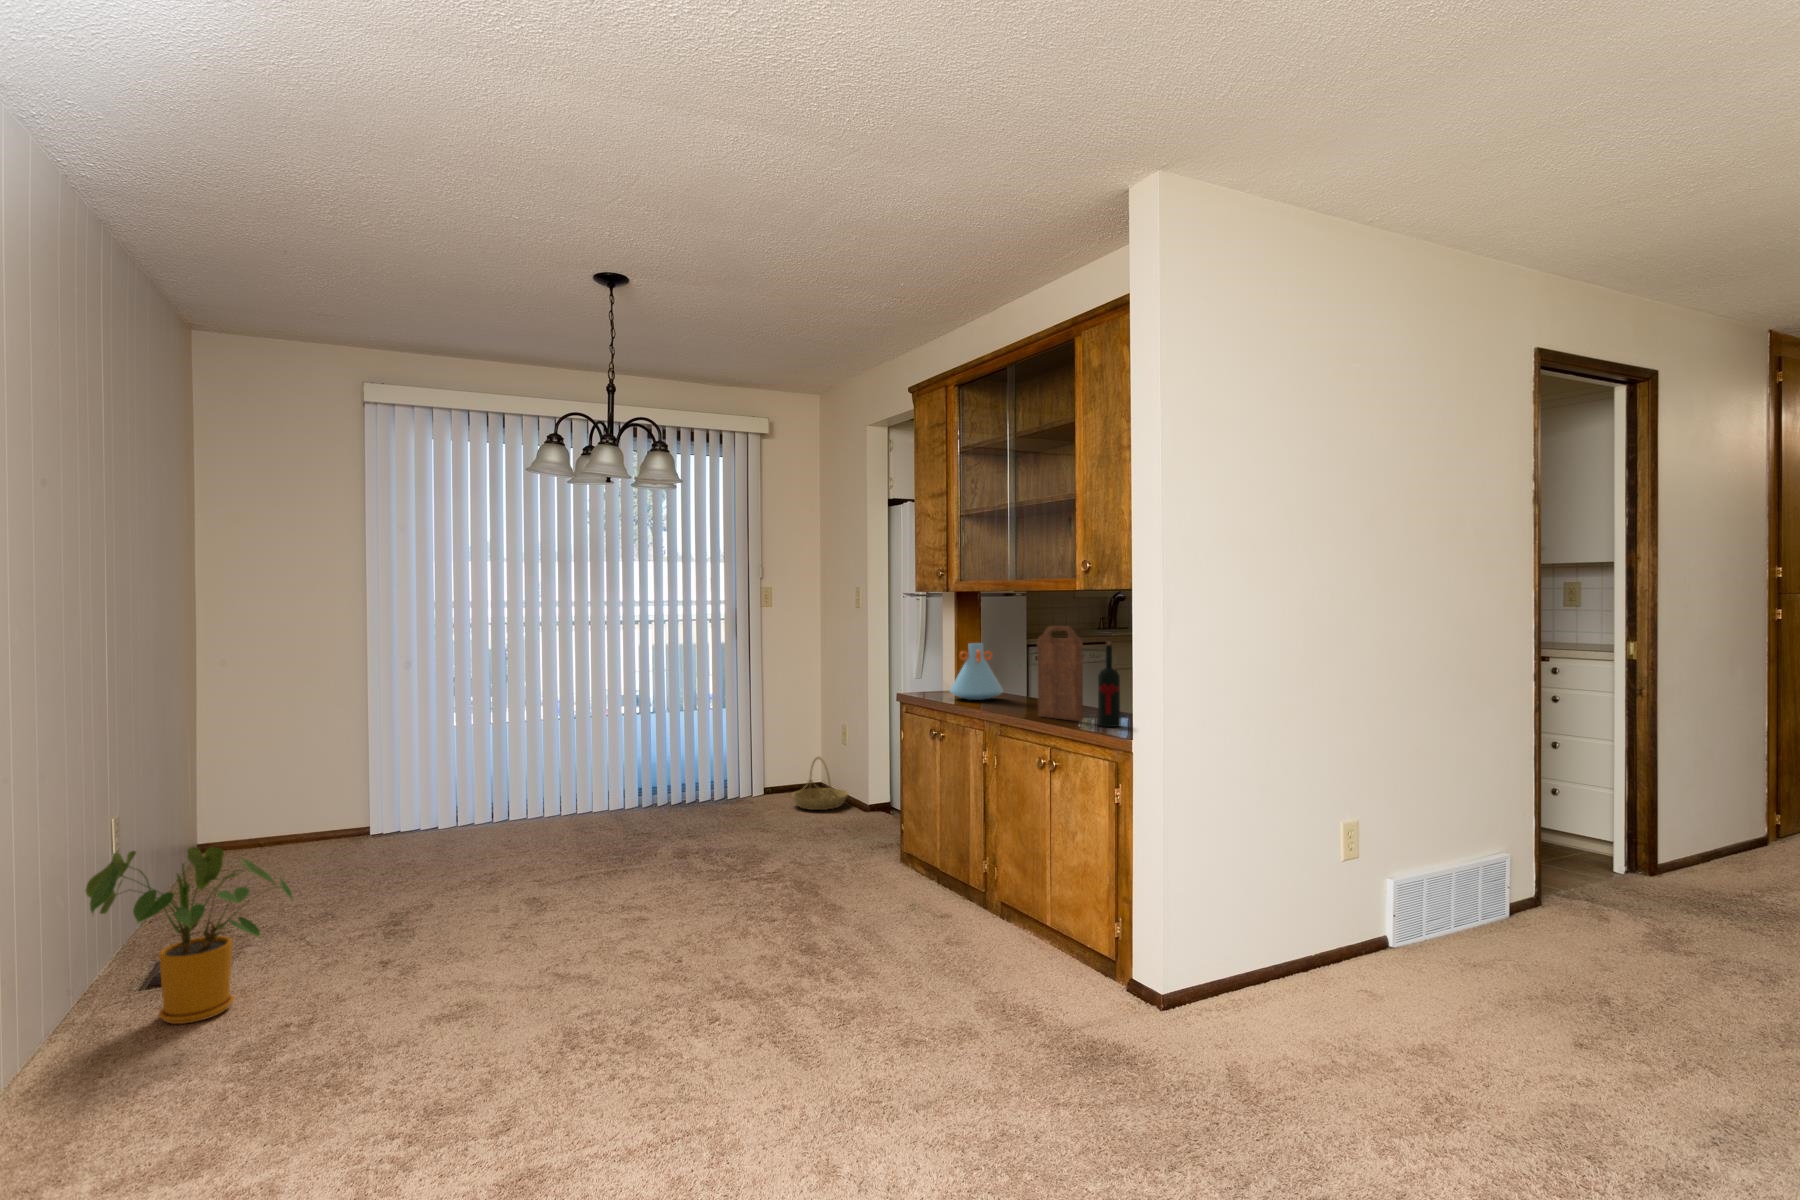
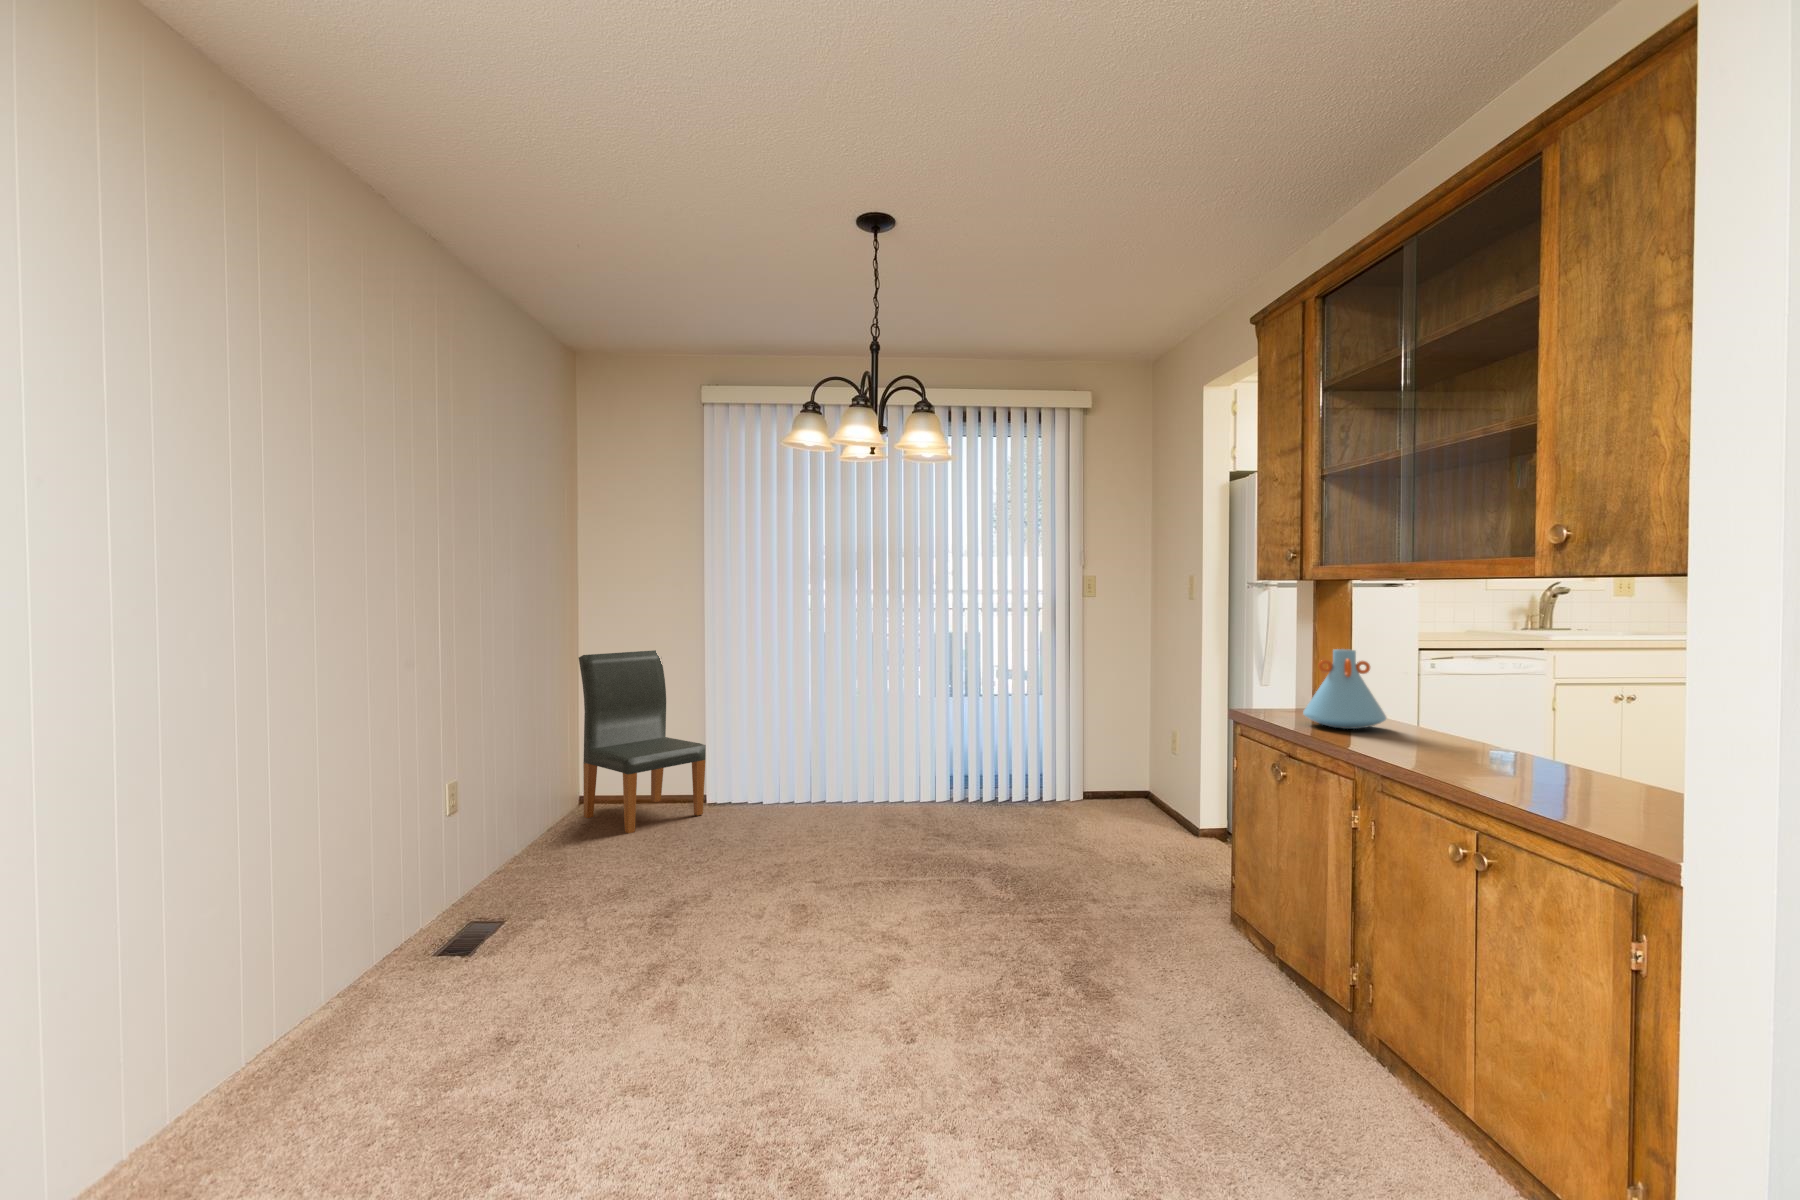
cutting board: present [1037,626,1083,721] -> none [1451,631,1542,789]
wine bottle: present [1098,642,1121,727] -> none [1574,662,1624,810]
dining chair: none [212,671,375,869] -> present [579,650,706,833]
basket: present [792,757,848,810] -> none [1110,766,1177,829]
house plant: present [86,847,293,1024] -> none [339,829,528,1015]

